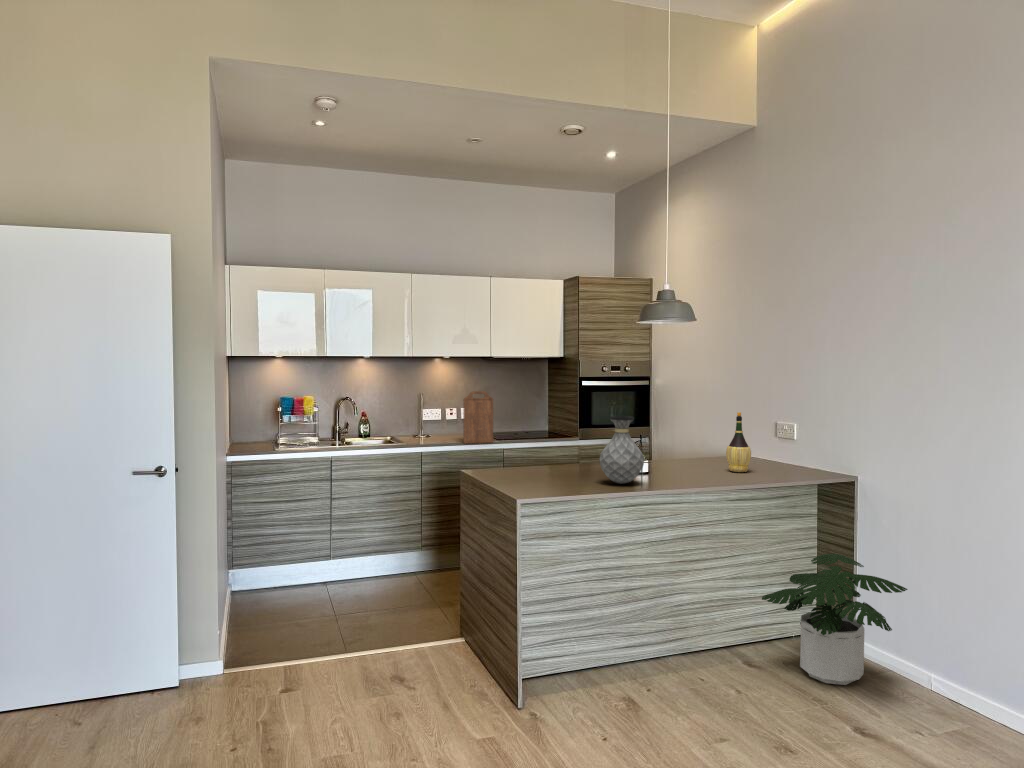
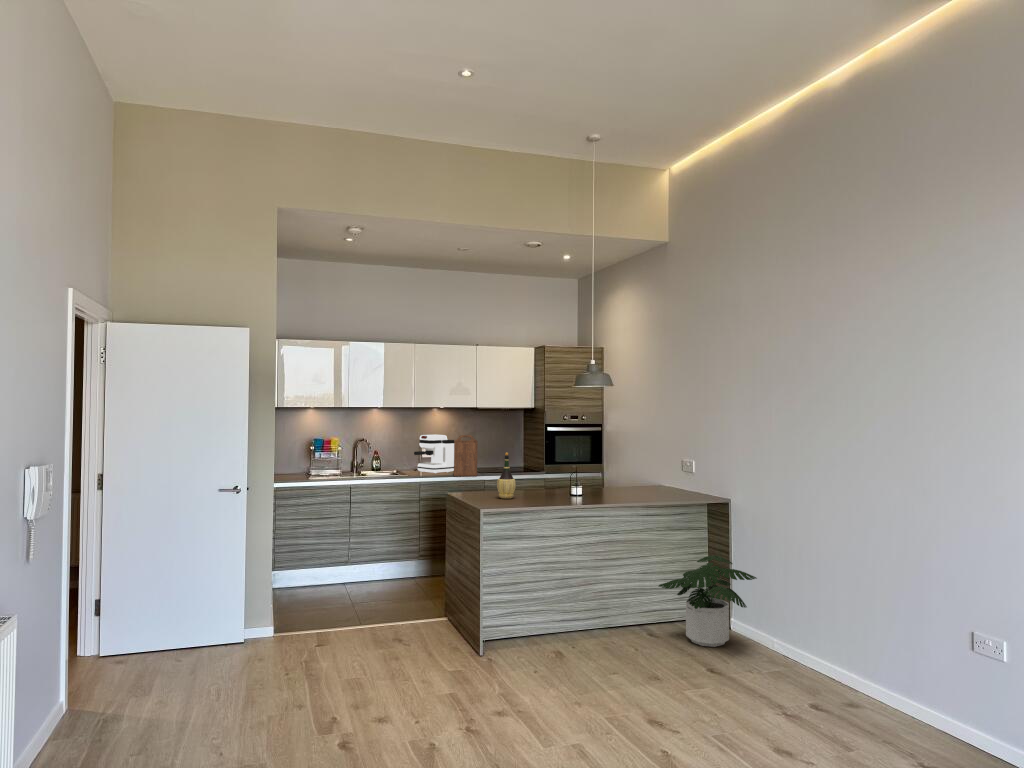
coffee maker: none [412,391,463,440] -> present [414,435,454,474]
wine bottle: present [726,412,751,472] -> present [497,453,516,499]
vase: present [599,416,644,484] -> none [544,454,575,502]

